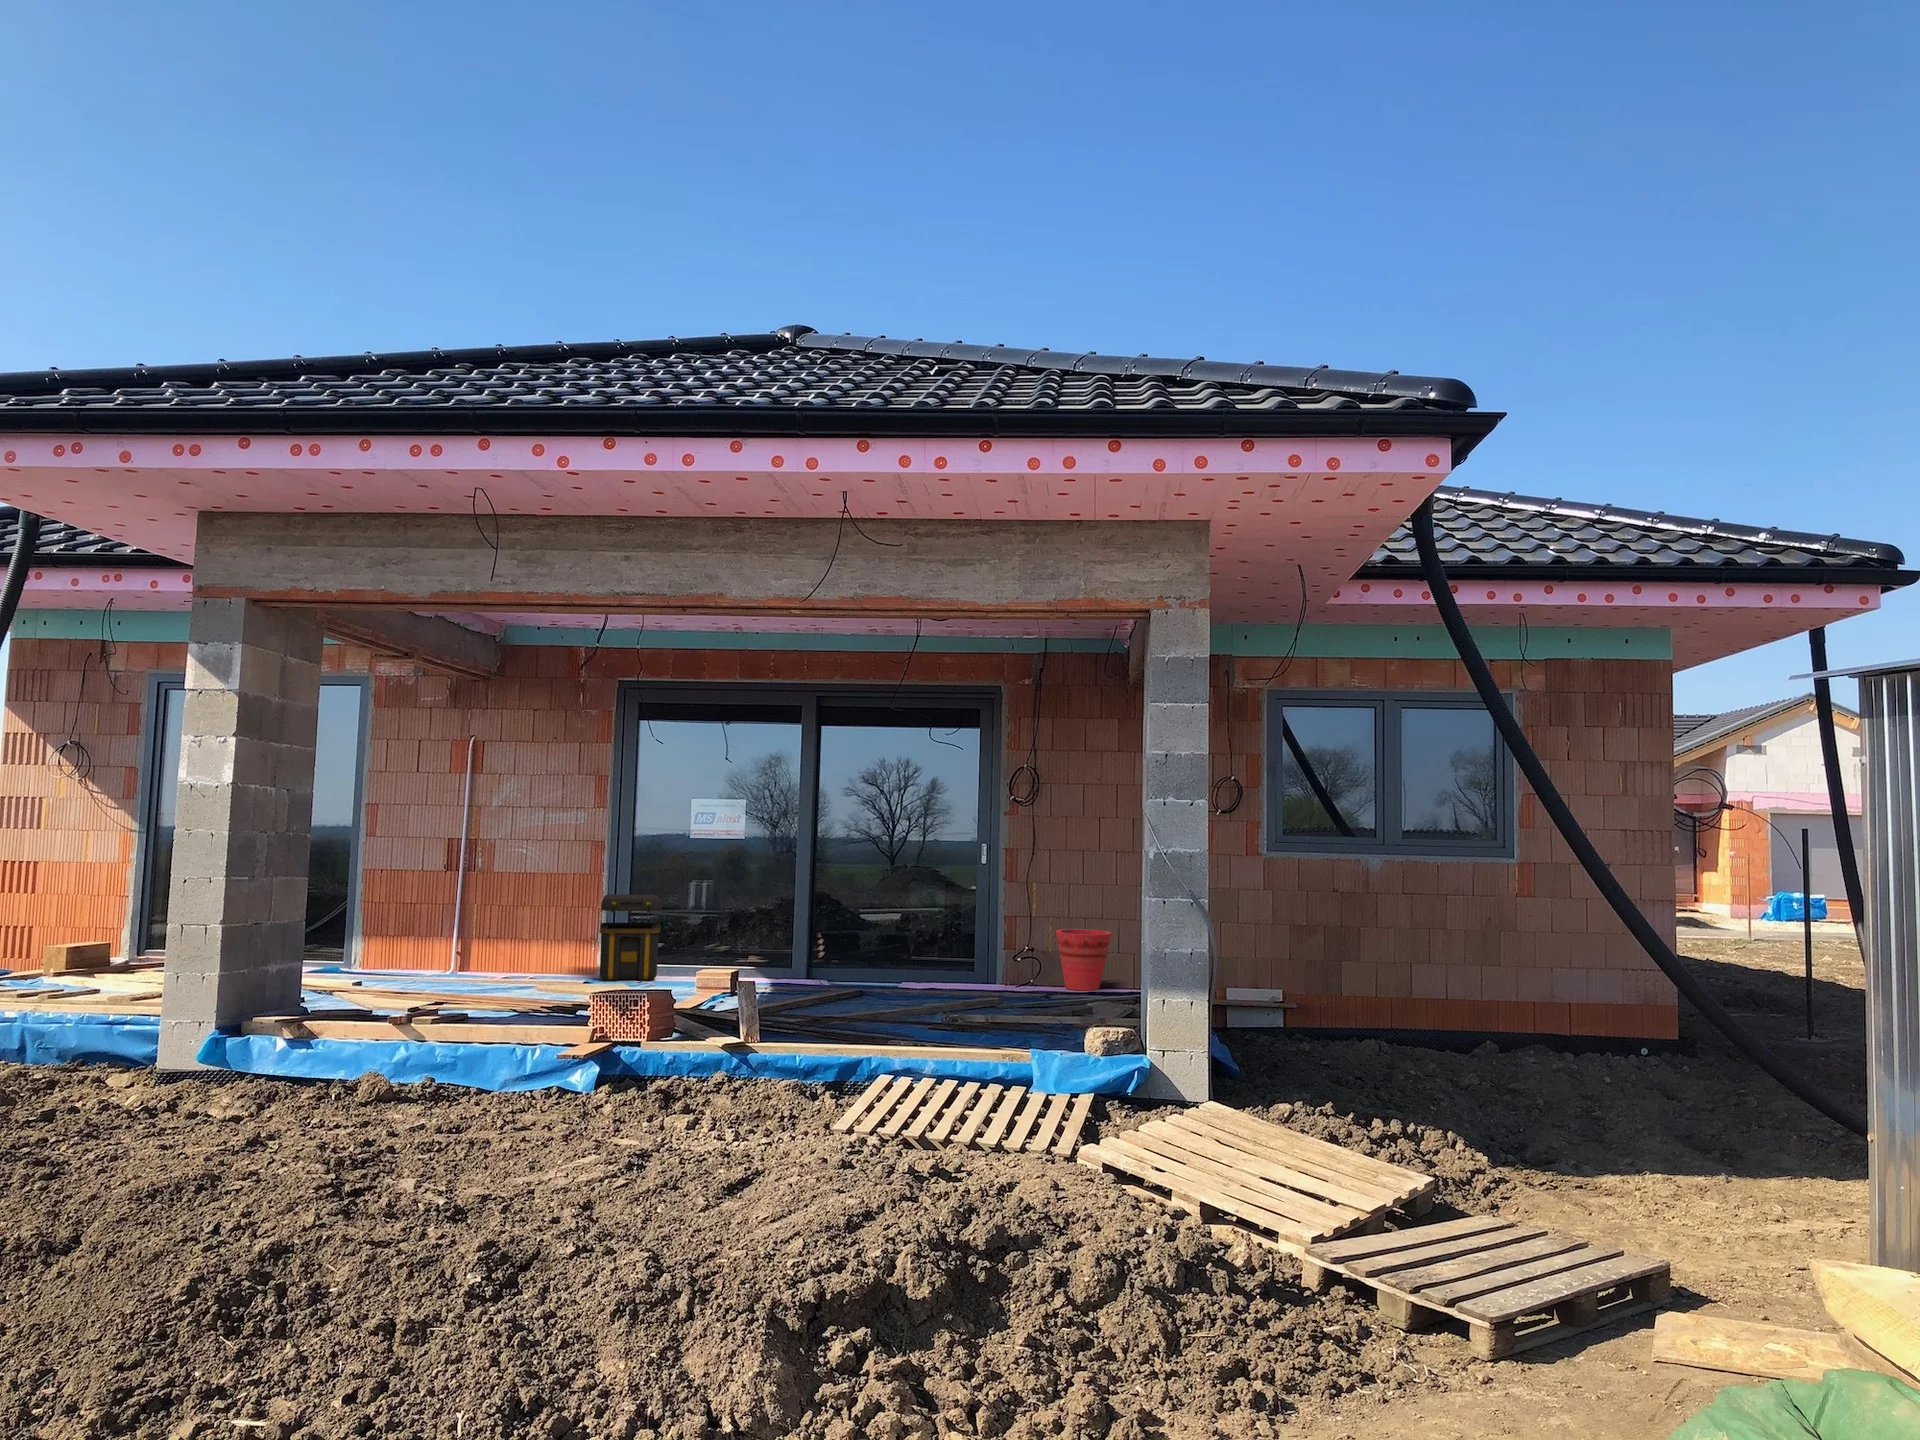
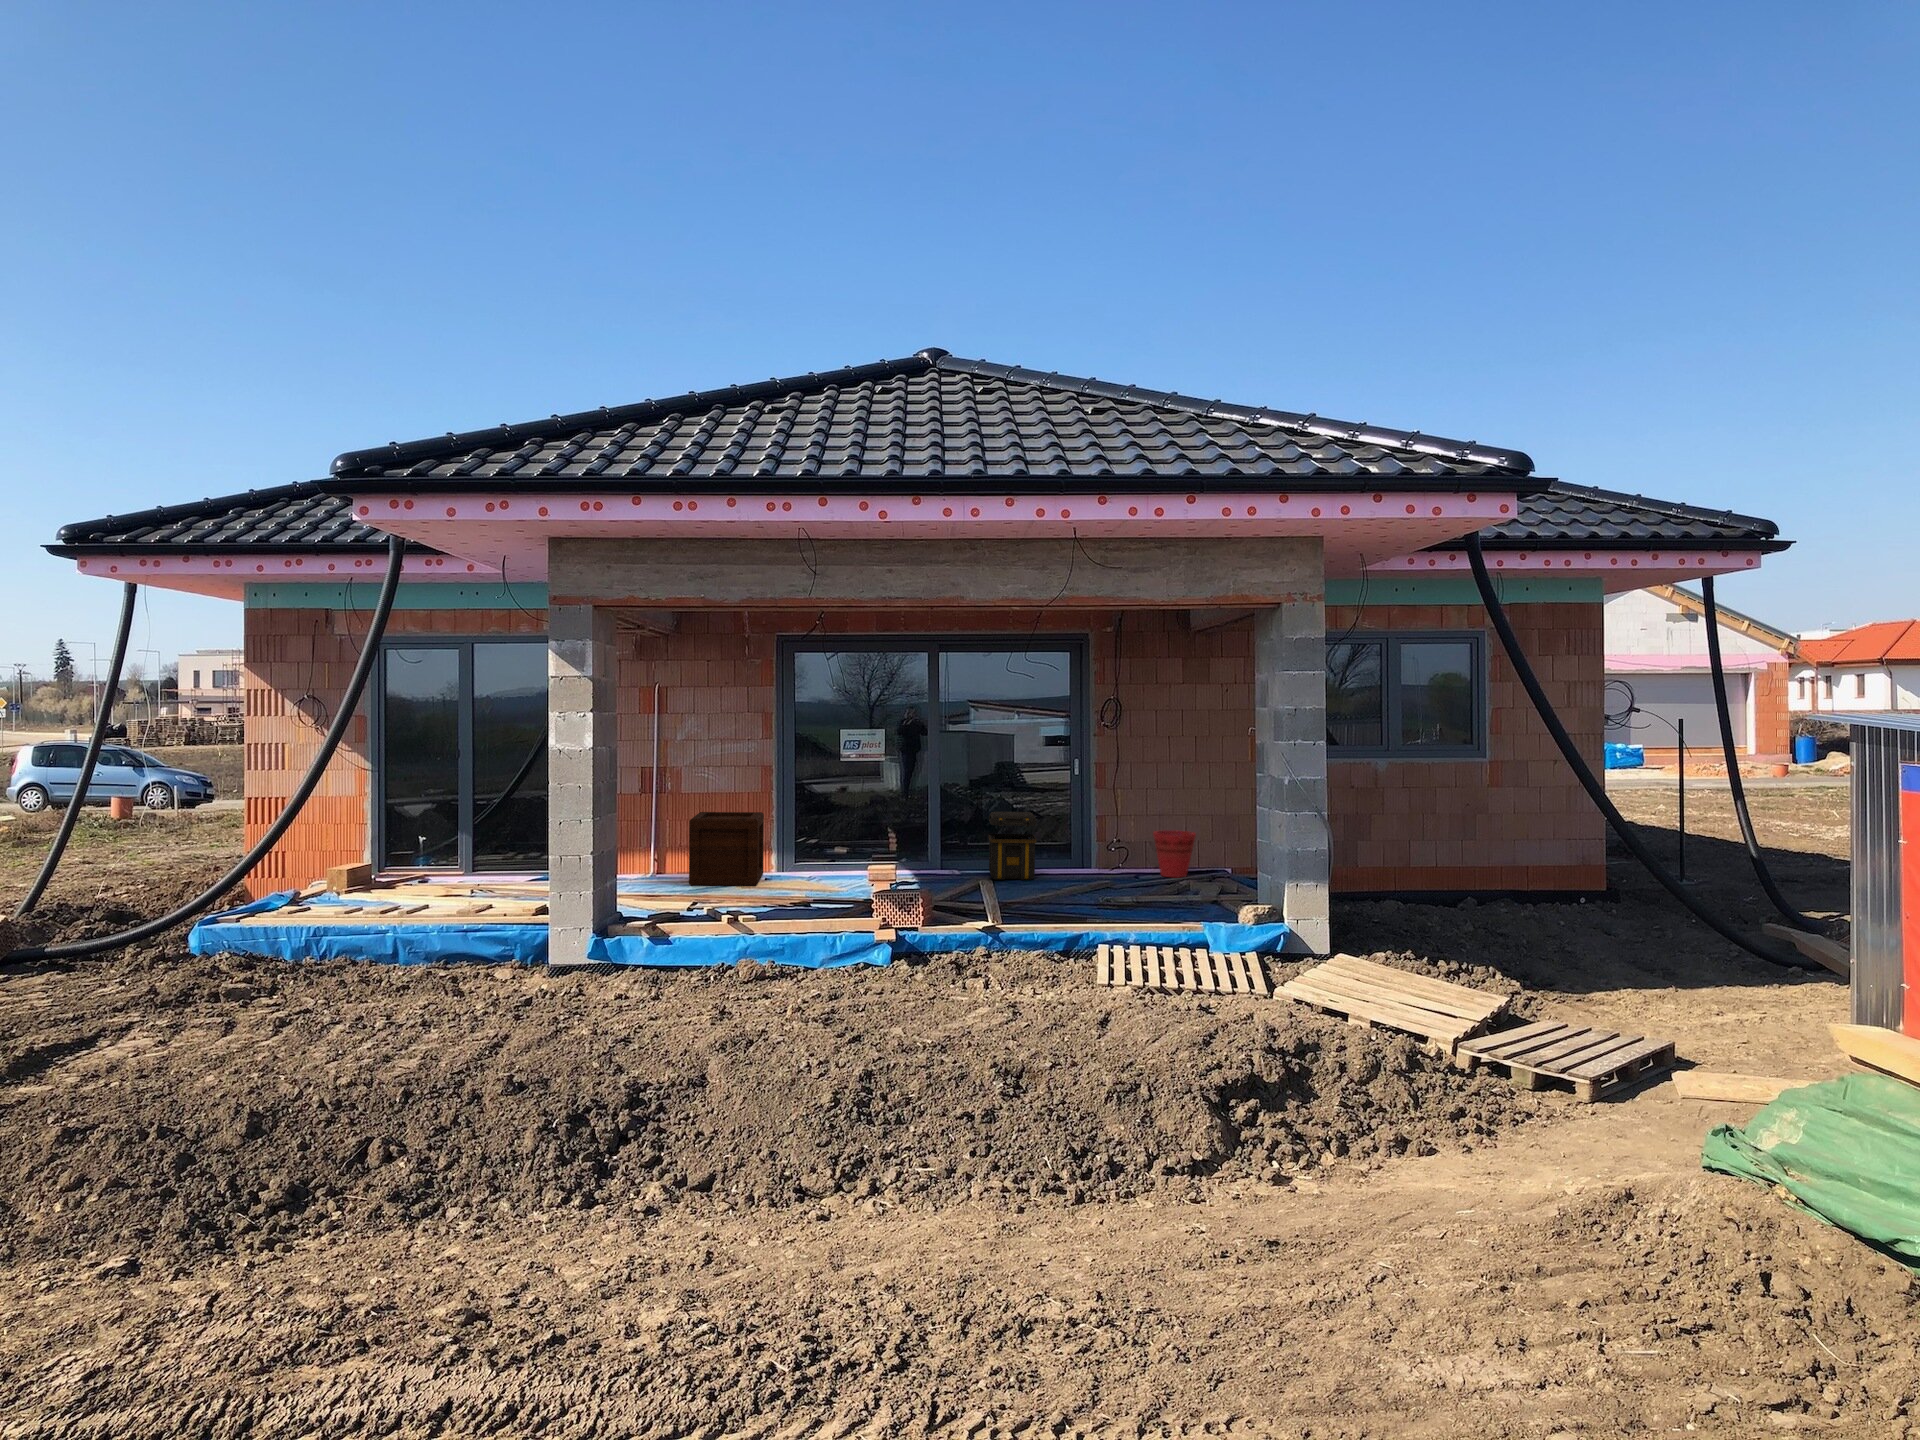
wooden crate: none [462,890,577,983] -> present [689,812,764,886]
toolbox: present [600,894,661,981] -> present [989,812,1037,880]

